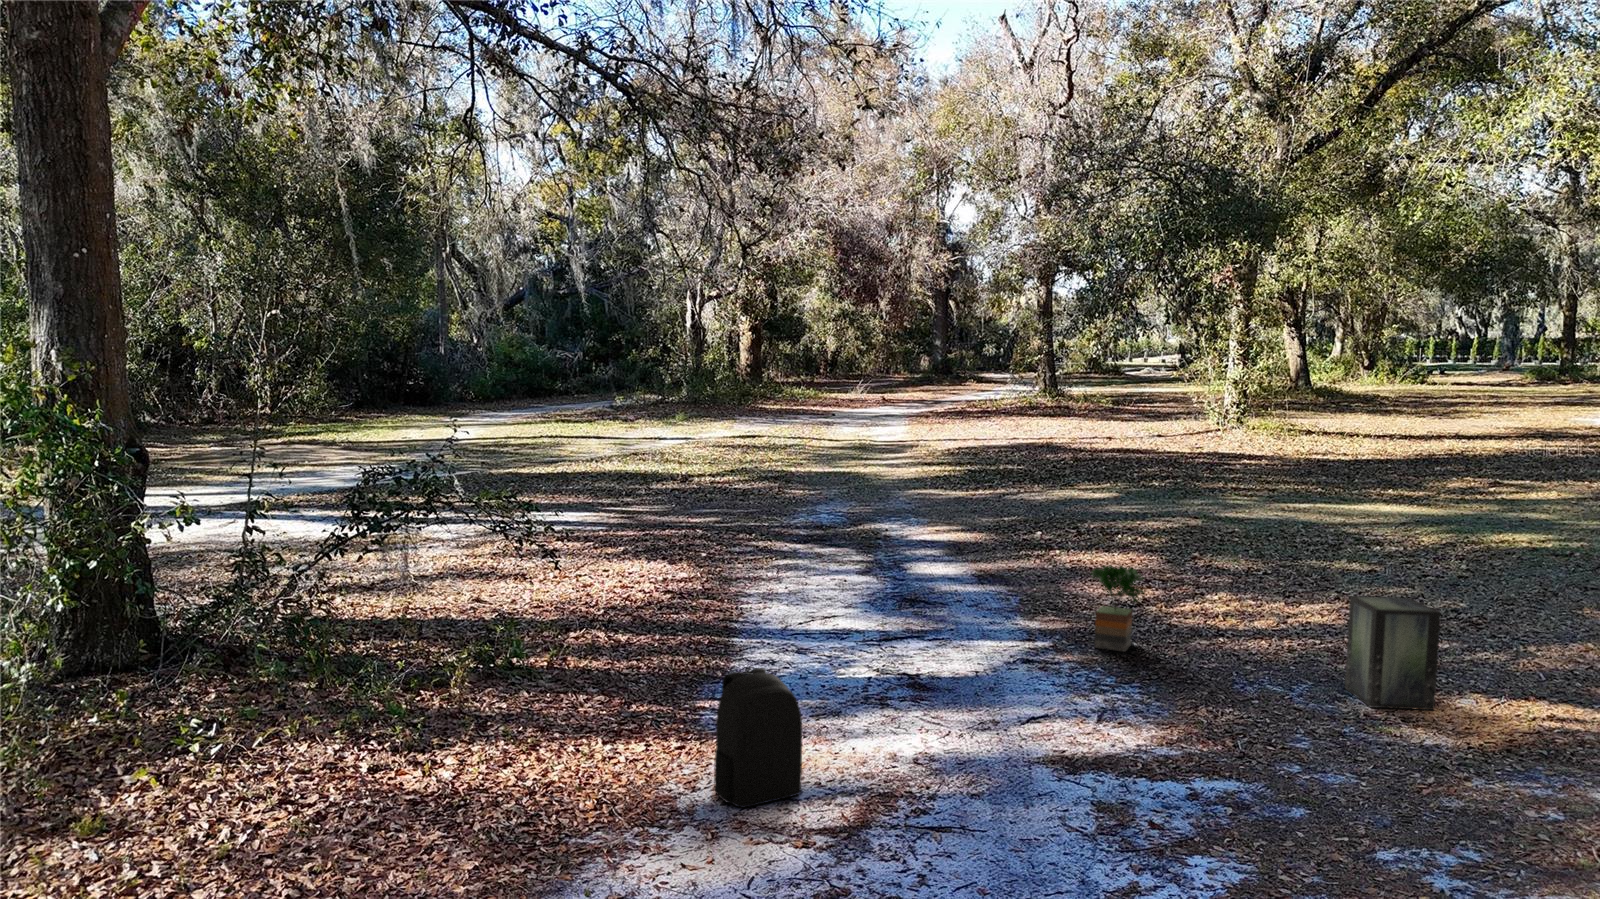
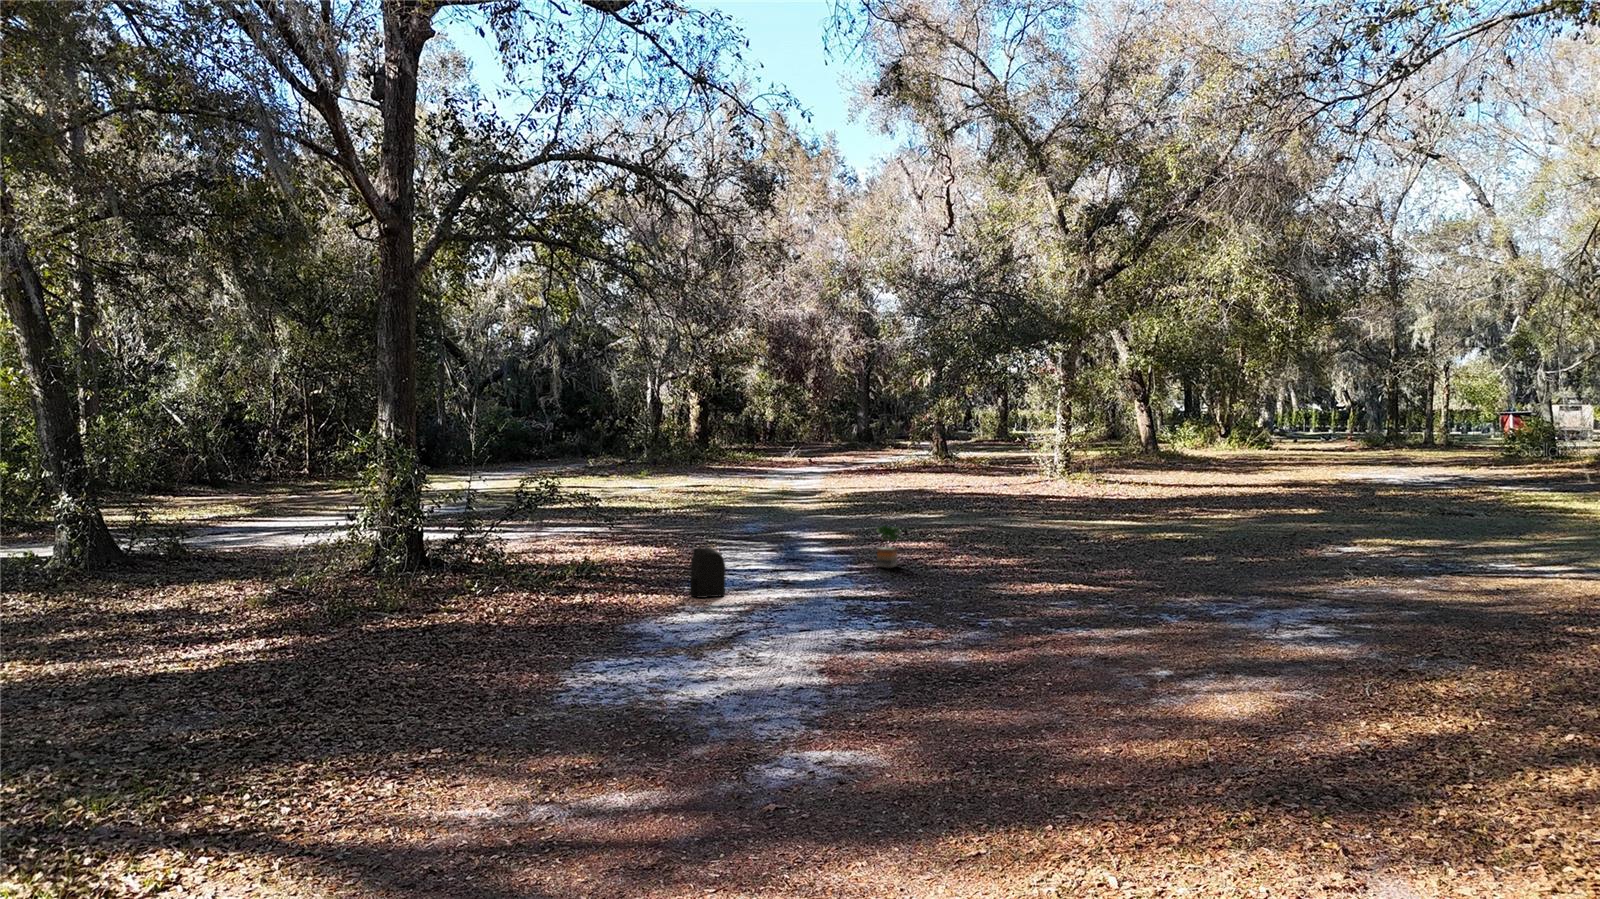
storage box: present [1345,596,1441,710] -> none [984,532,1016,580]

